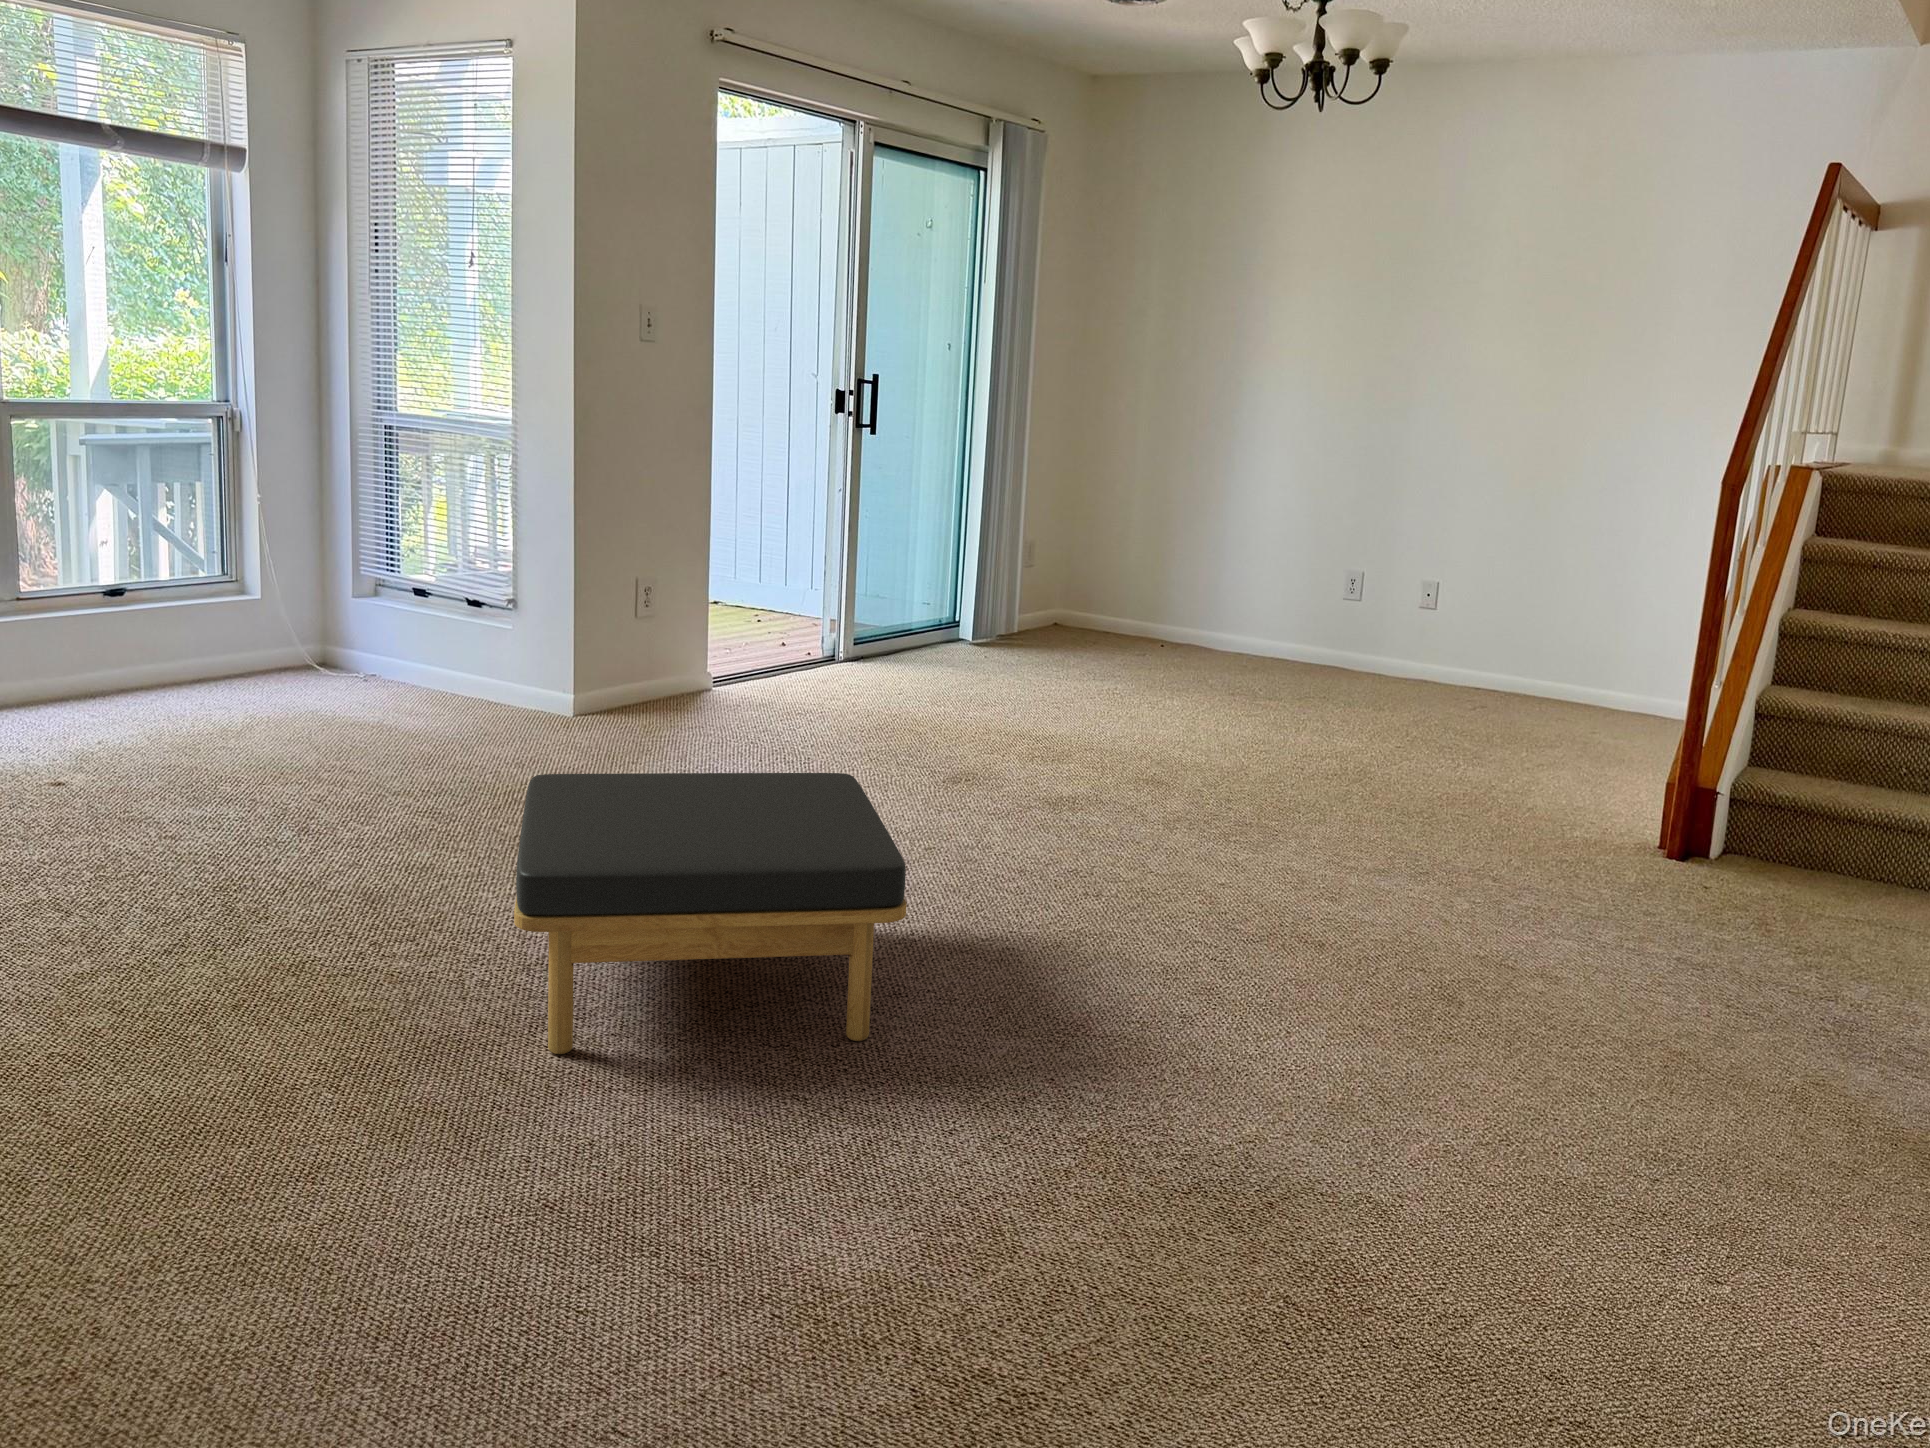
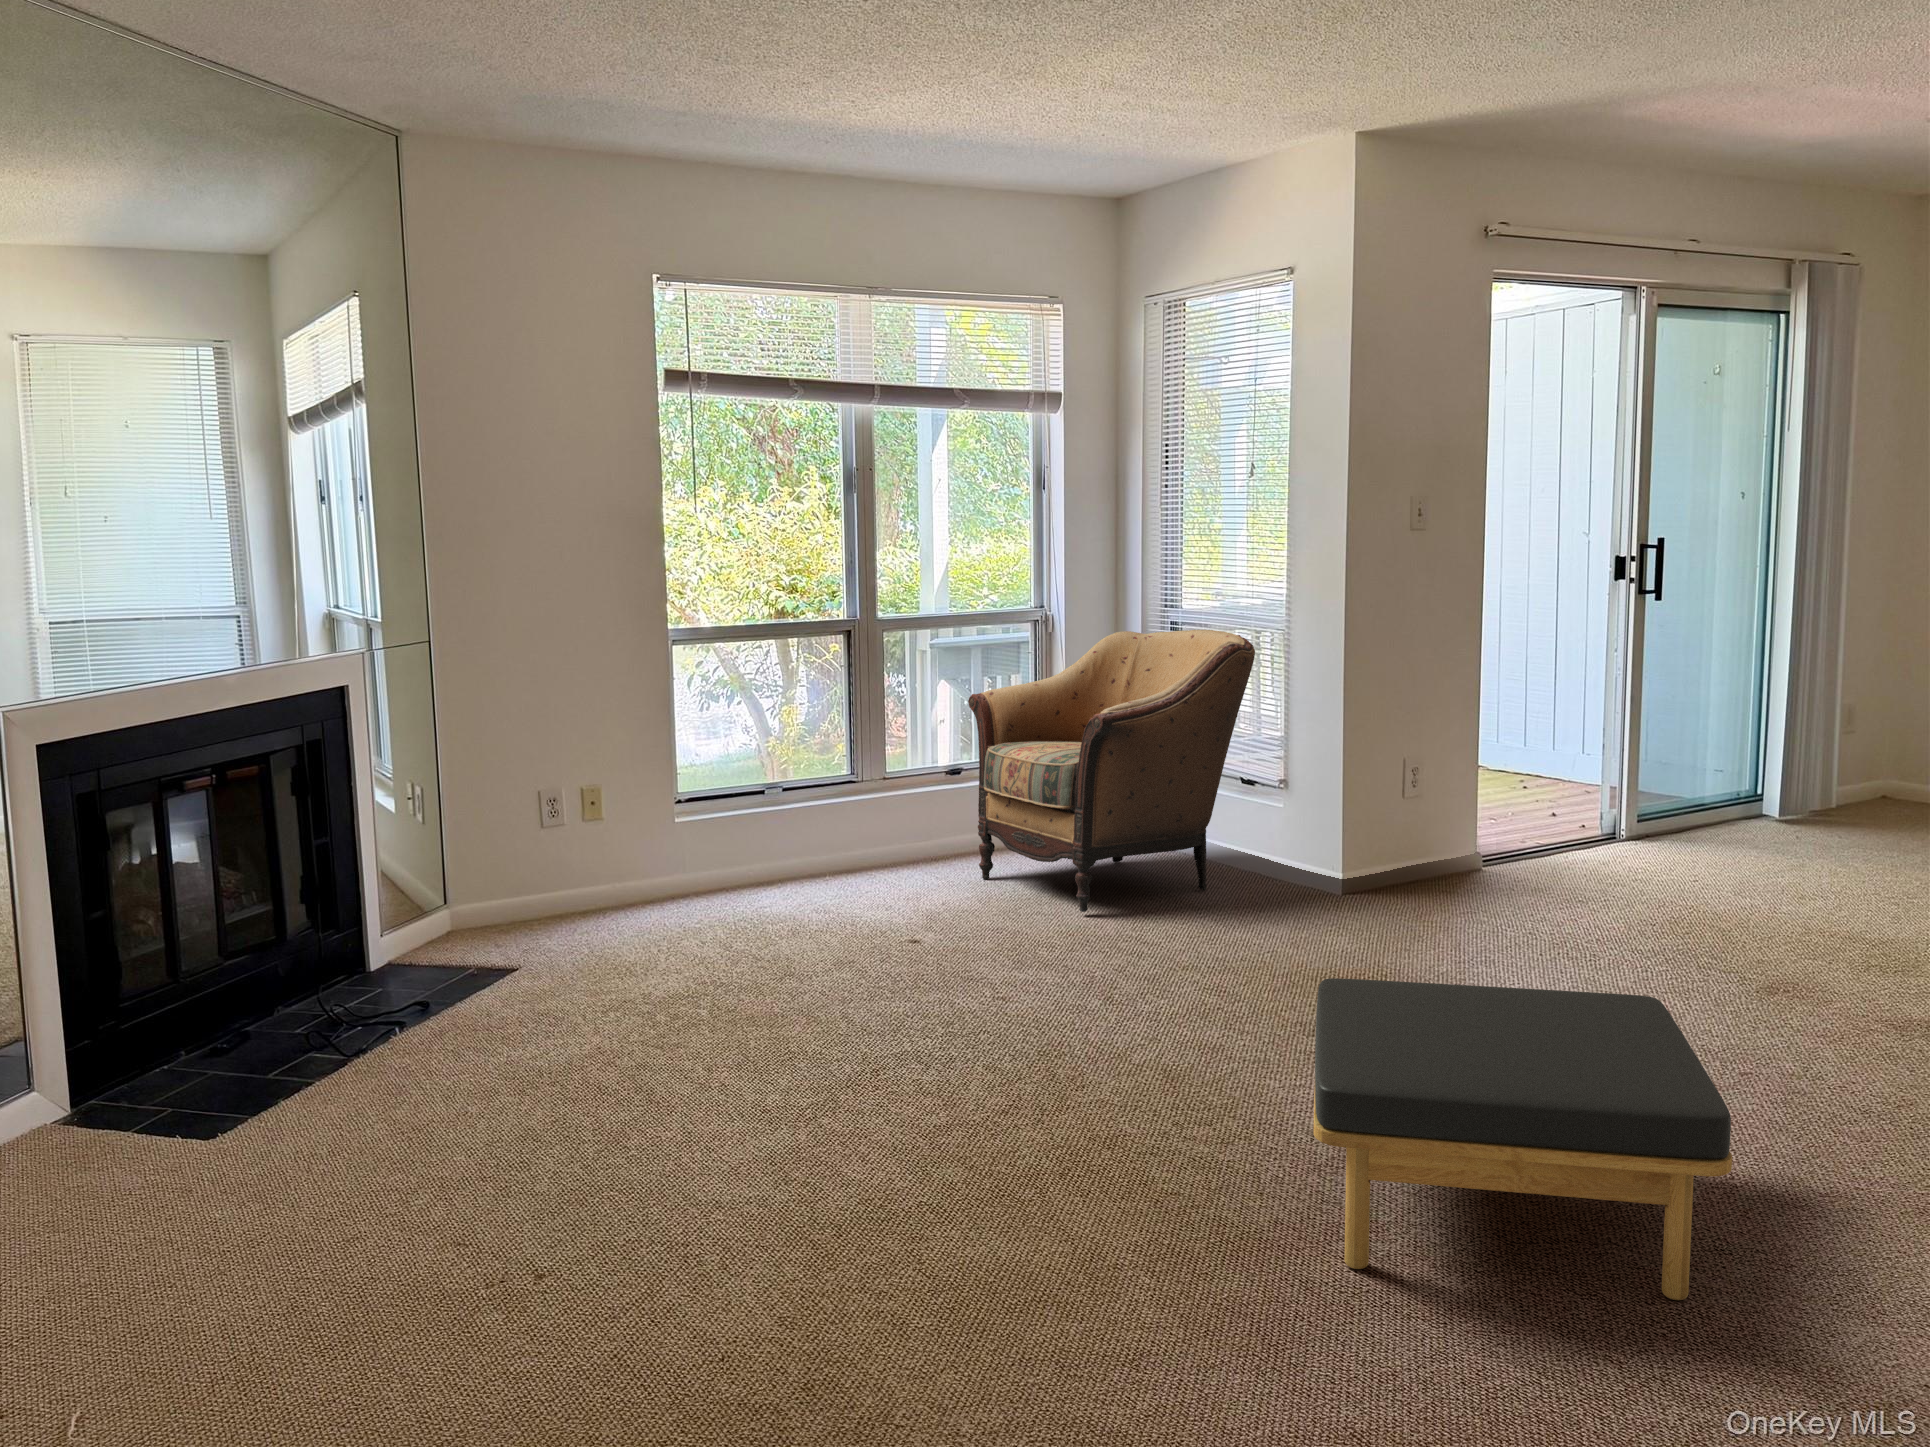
armchair: none [145,441,481,740] -> present [968,630,1255,912]

